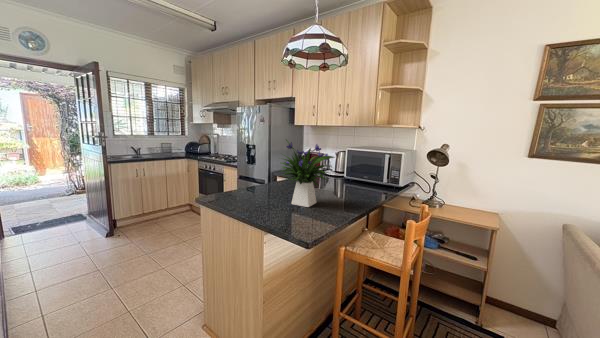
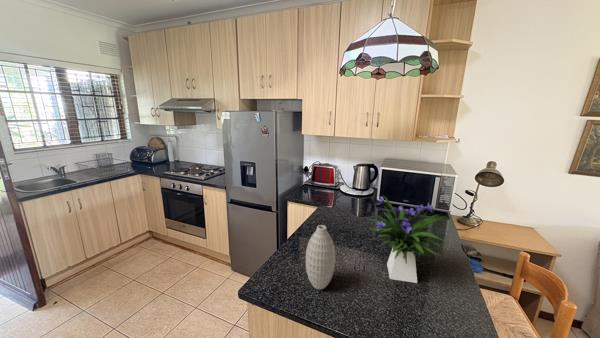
vase: none [228,155,249,201] -> present [306,225,335,289]

